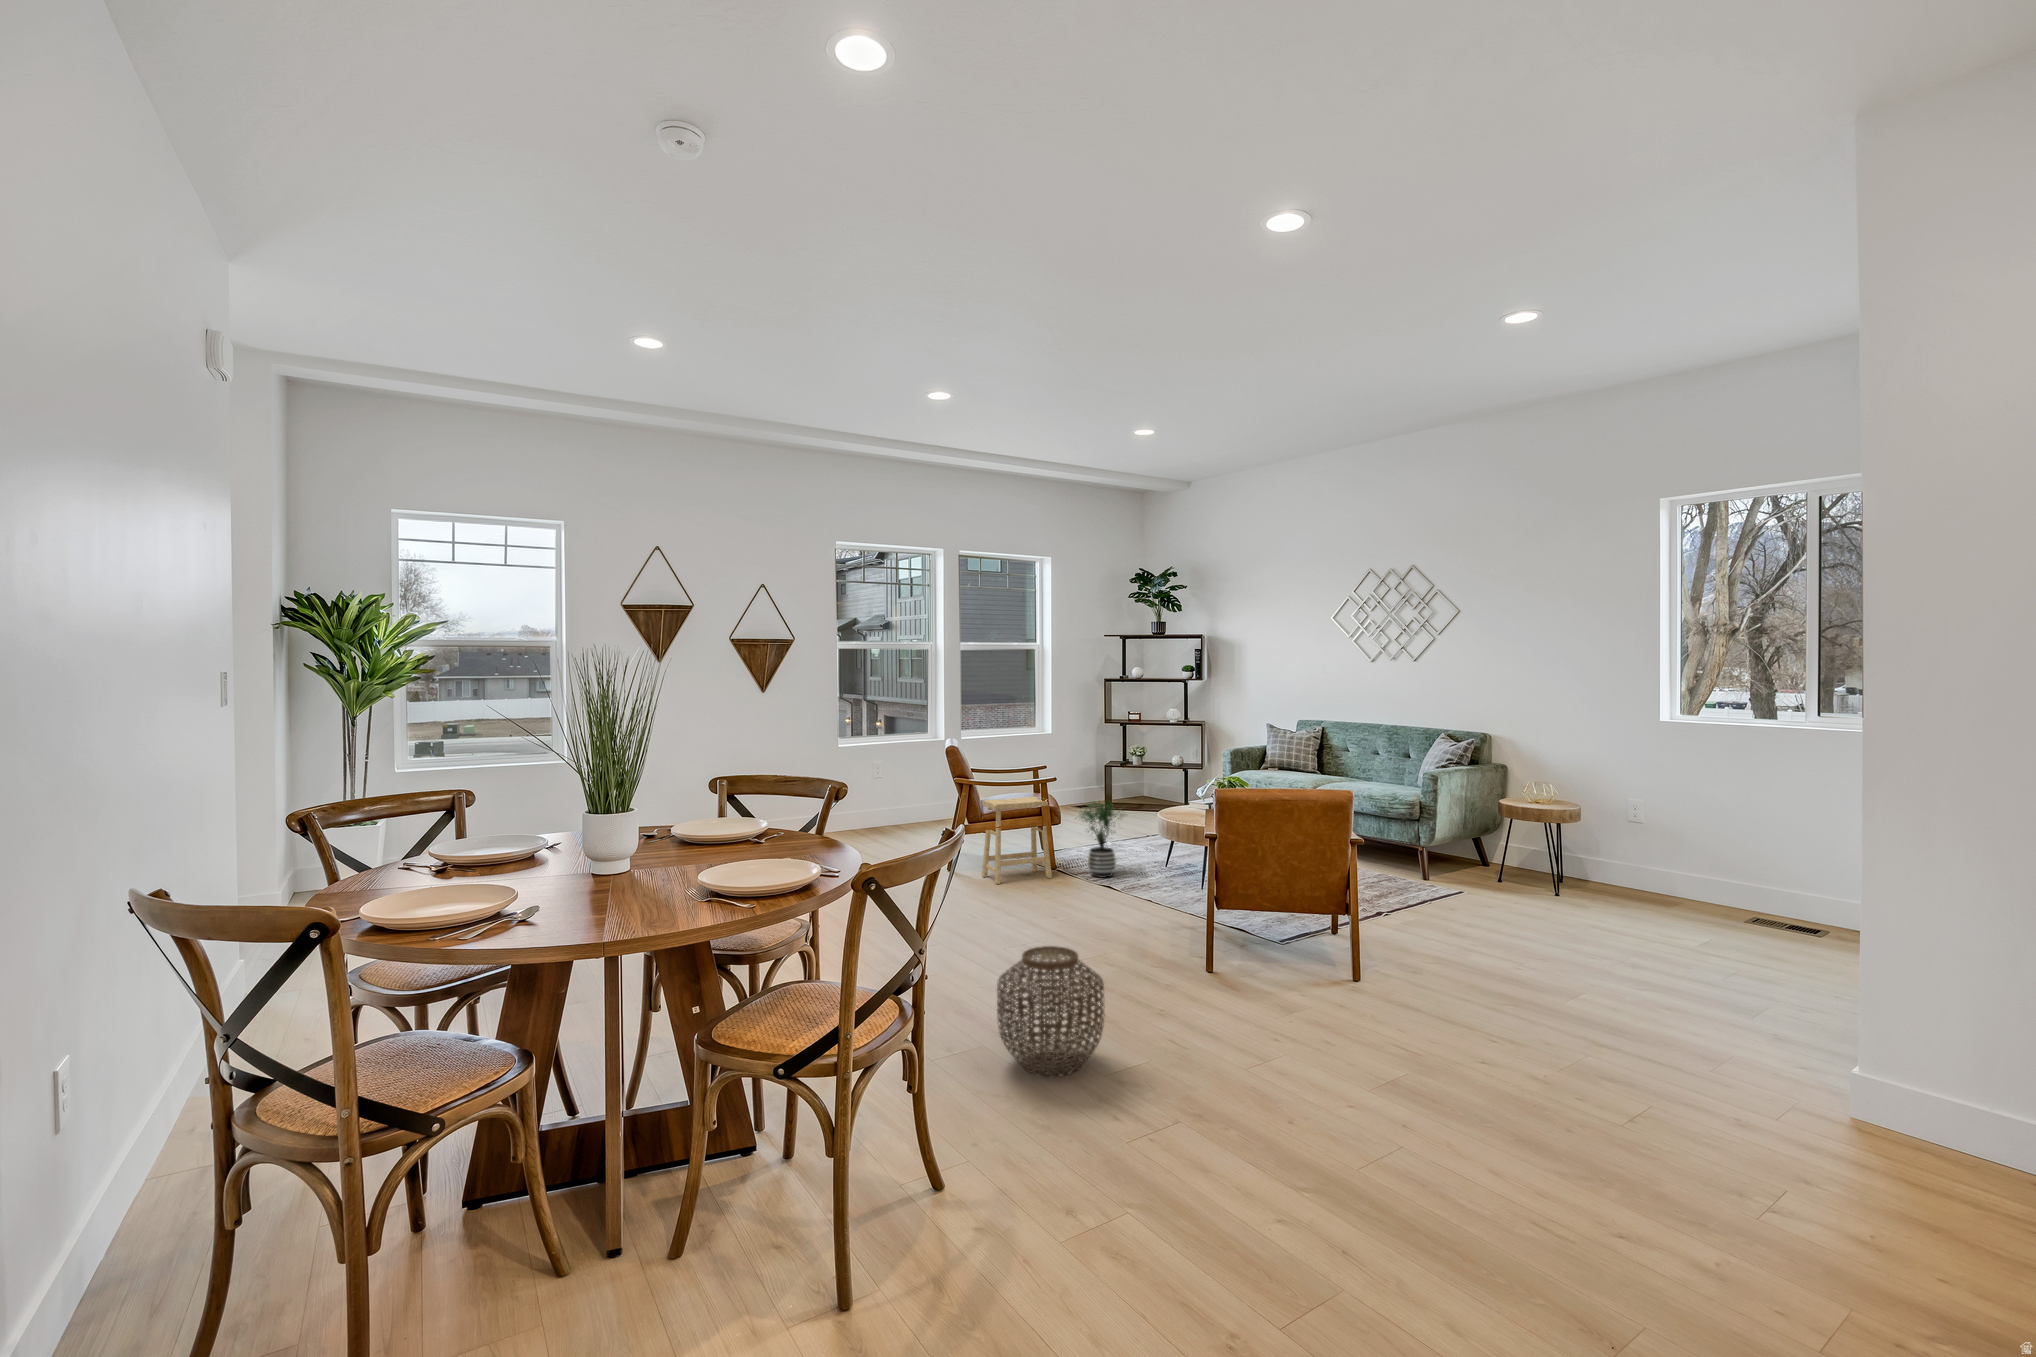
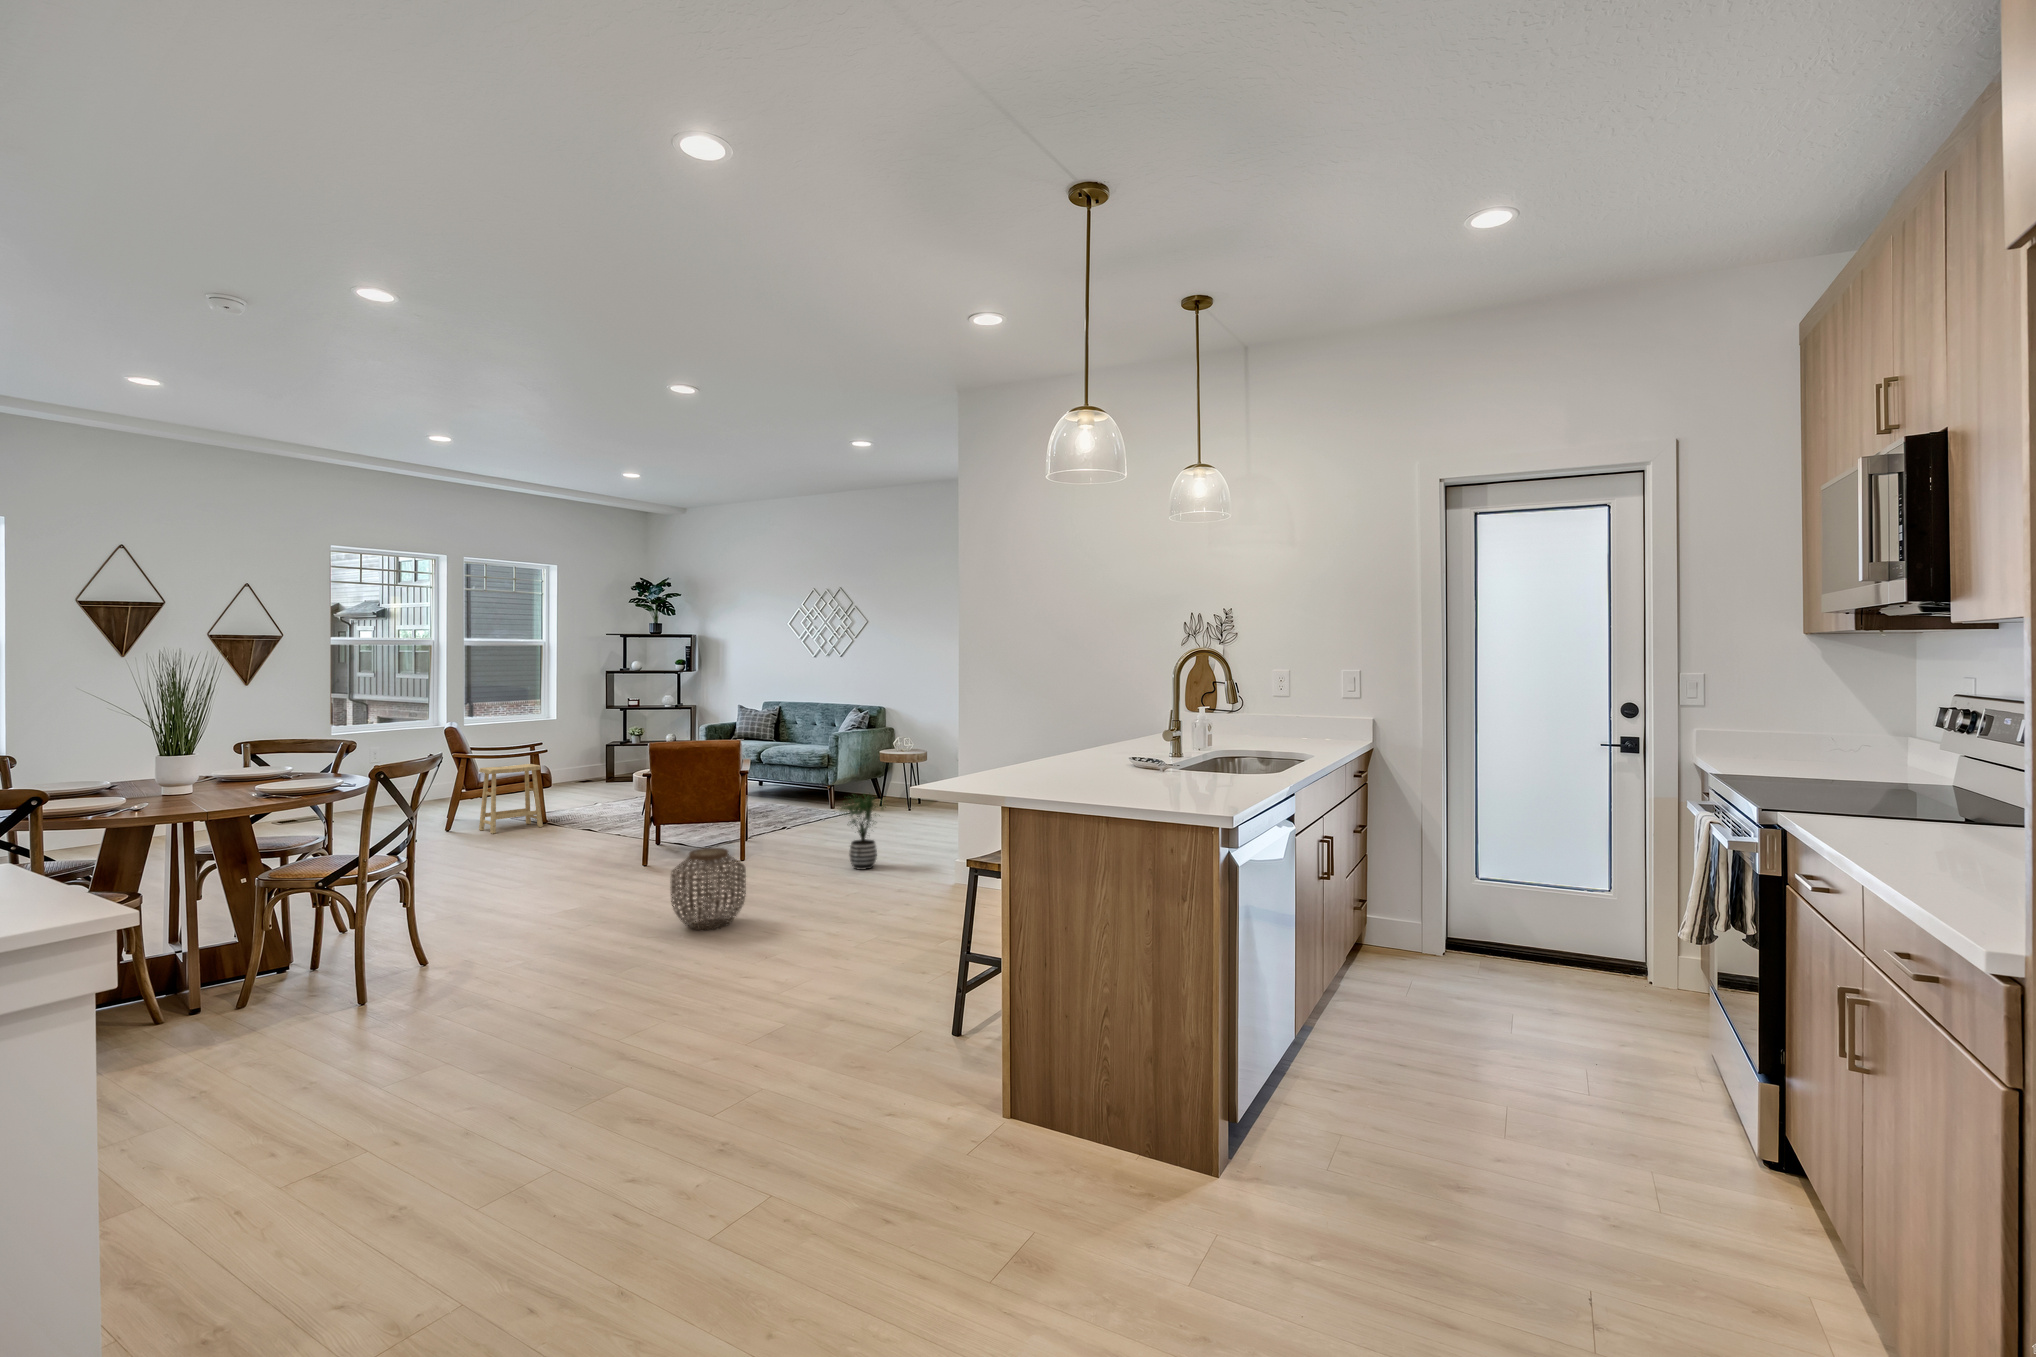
potted plant: present [1075,803,1123,878] -> present [835,795,886,870]
woven basket: present [997,946,1104,1076] -> present [670,848,746,930]

